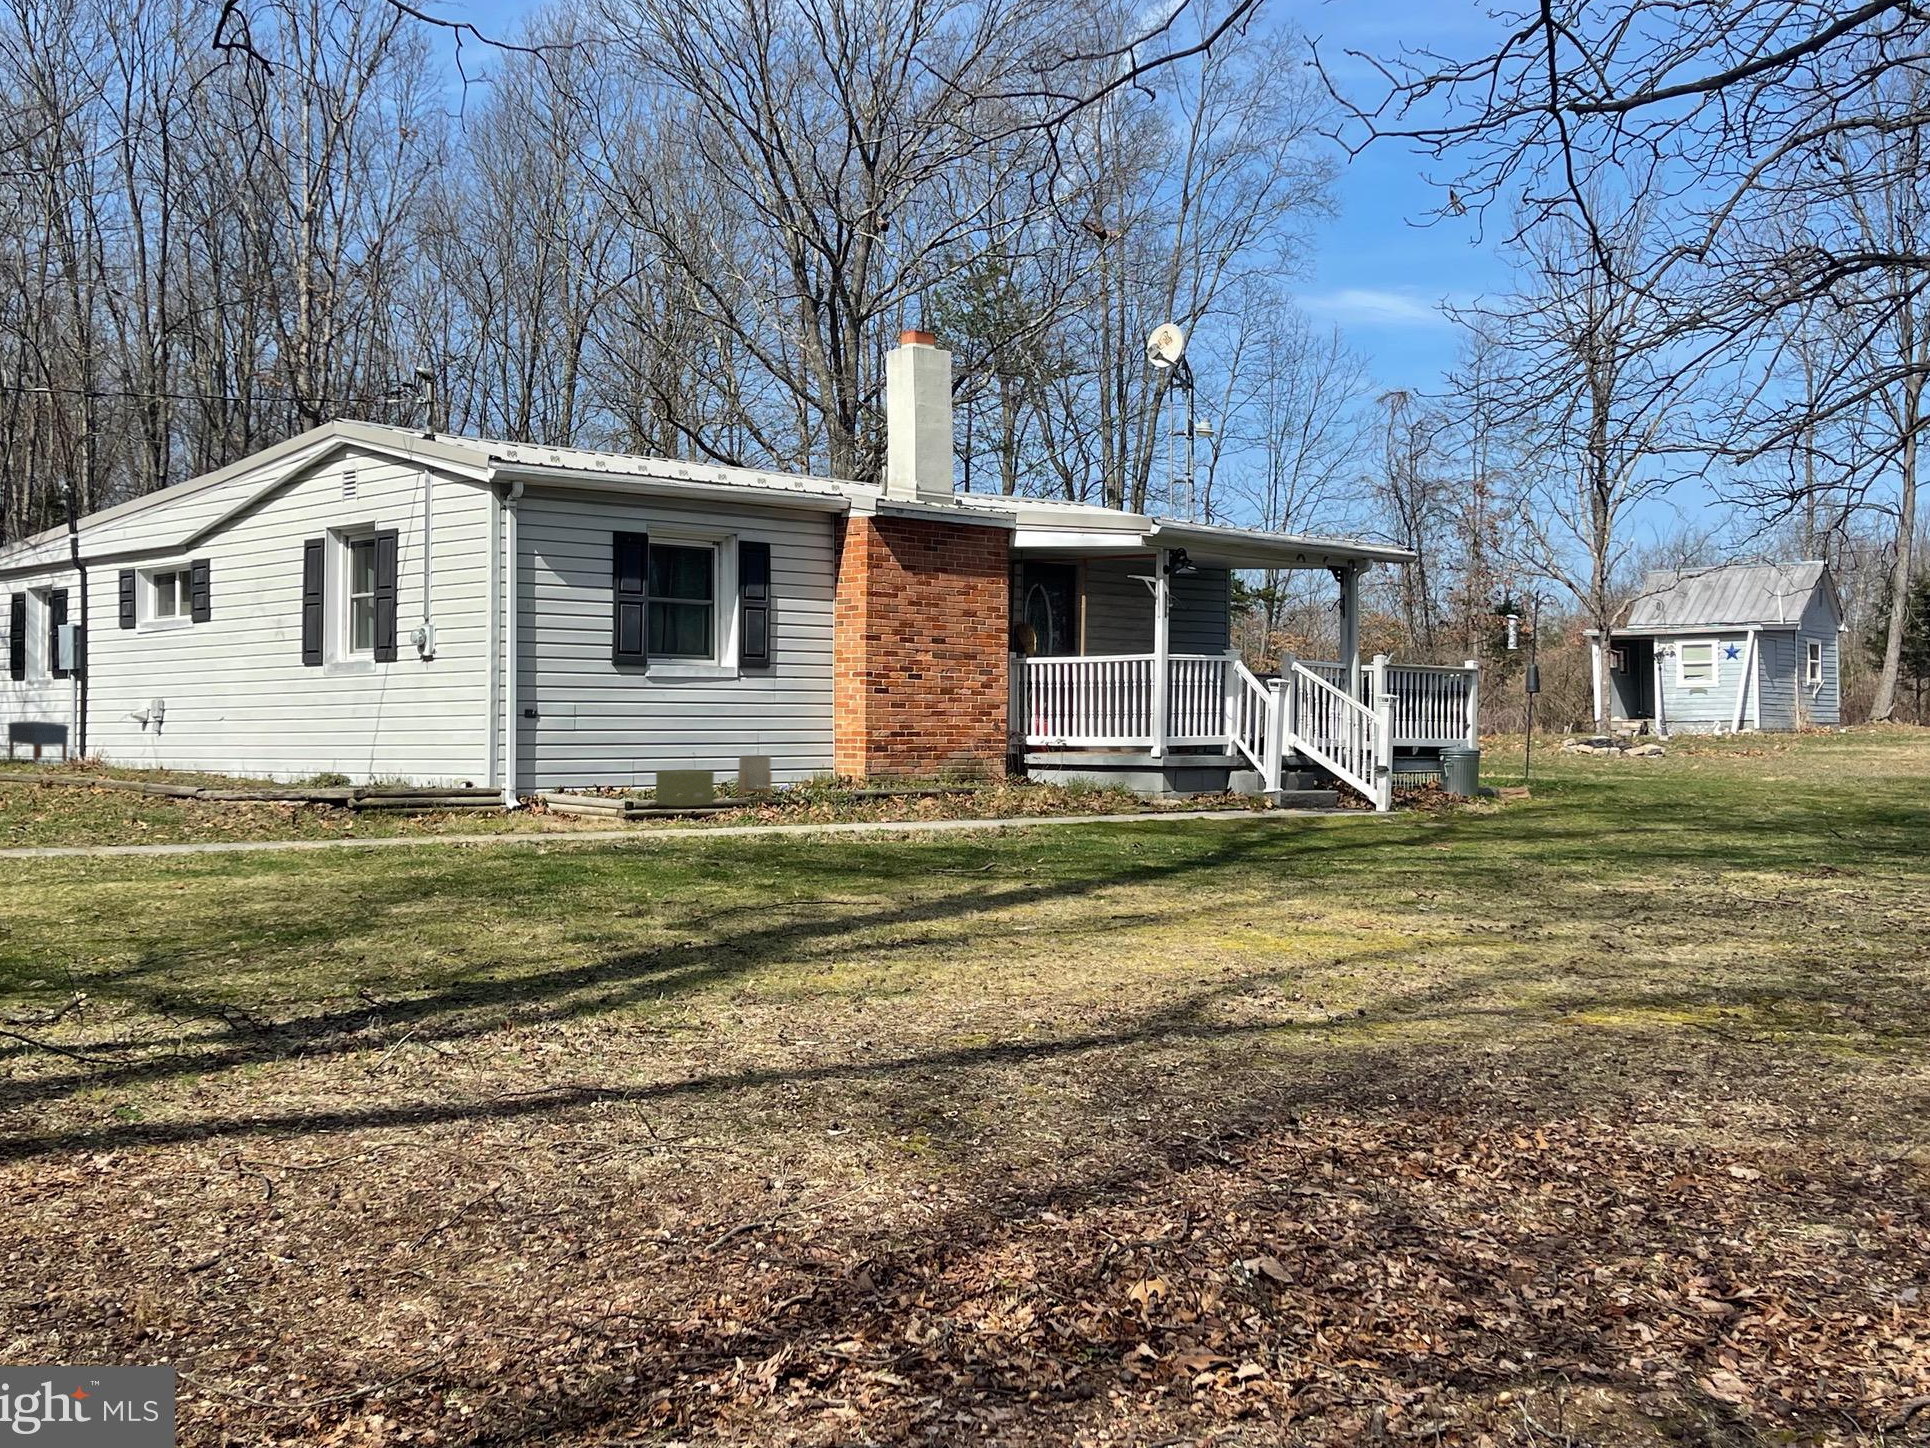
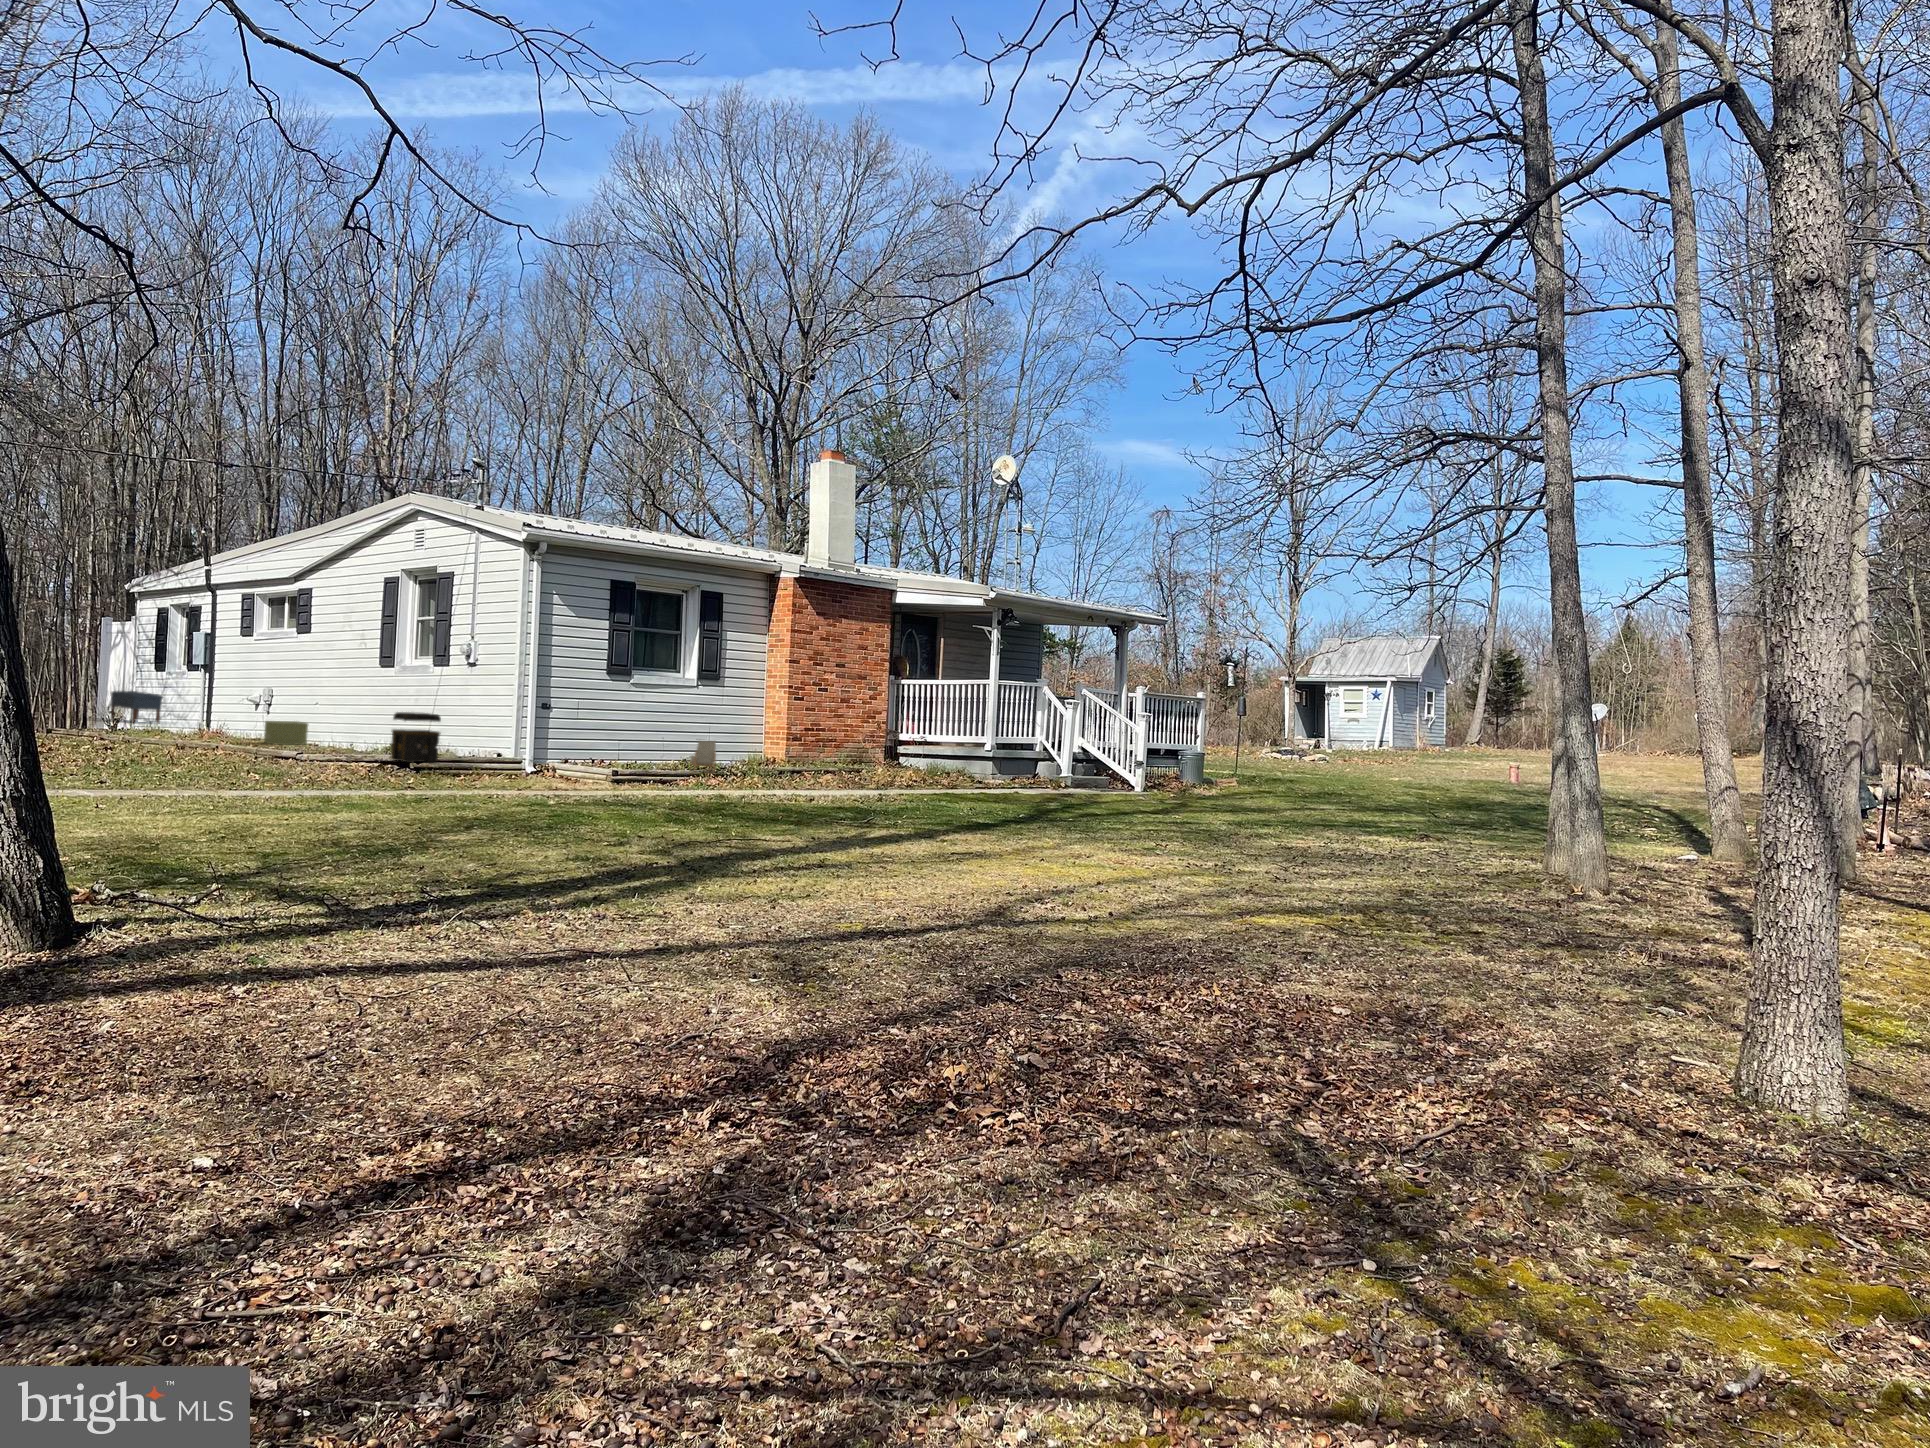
toolbox: none [345,735,408,804] -> present [391,712,441,763]
storage box: present [656,769,714,806] -> present [264,721,308,745]

